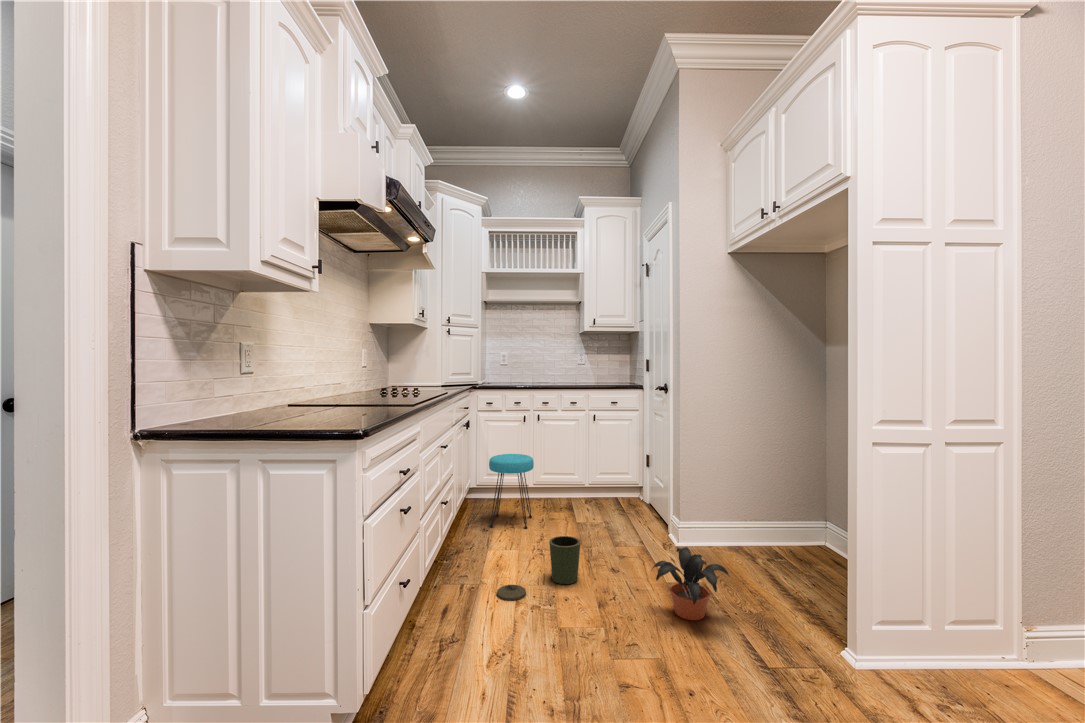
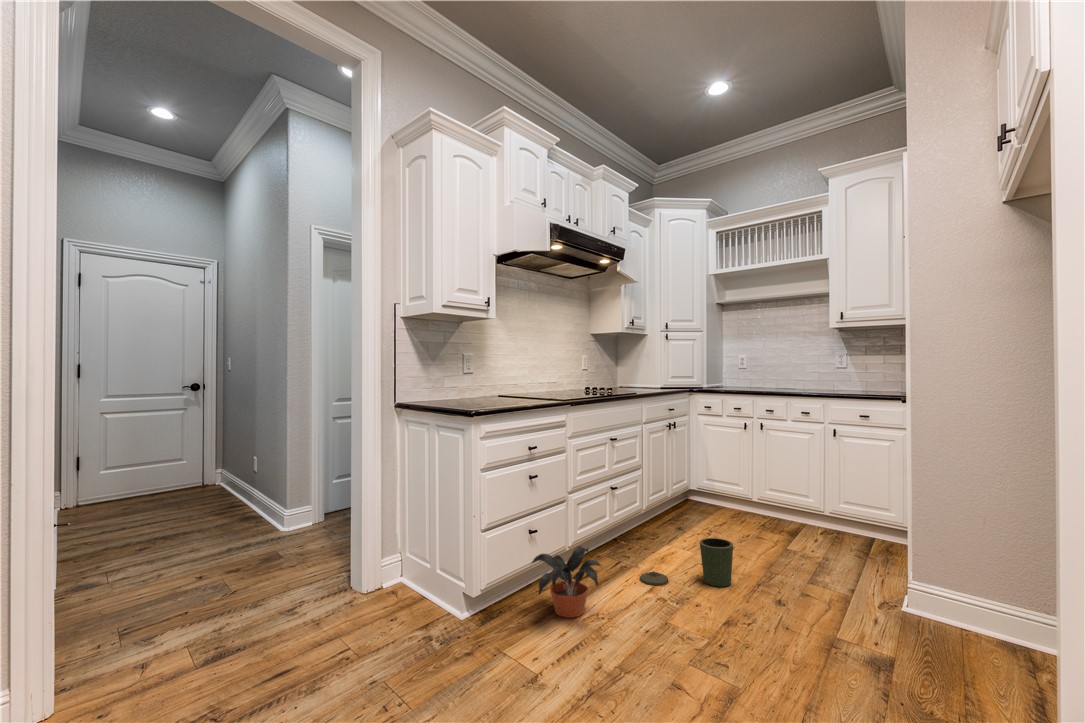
stool: present [489,454,534,528] -> none [688,458,741,534]
potted plant: present [652,547,729,620] -> present [532,546,601,618]

